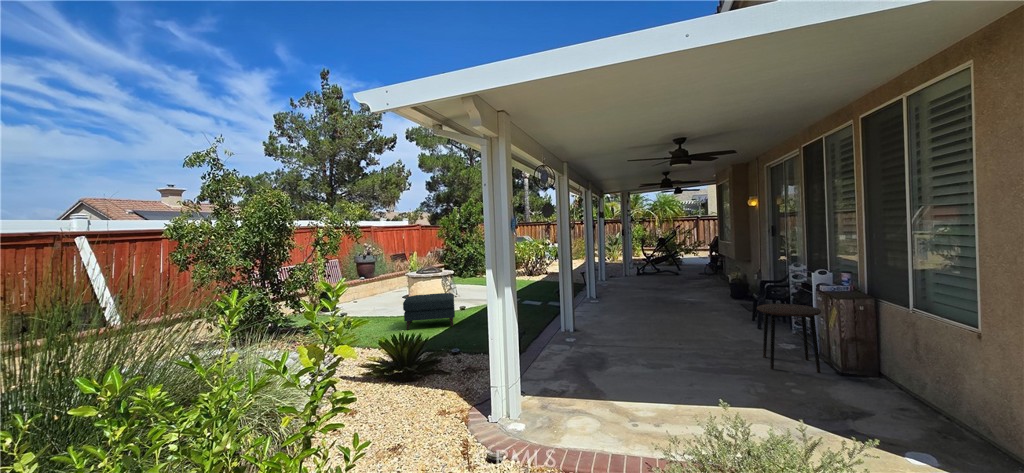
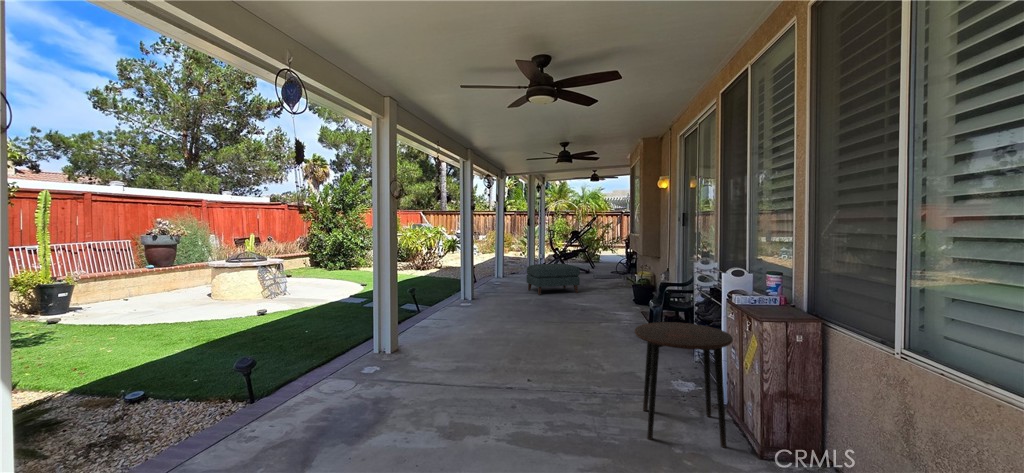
ottoman: present [403,293,455,330] -> present [527,263,580,295]

